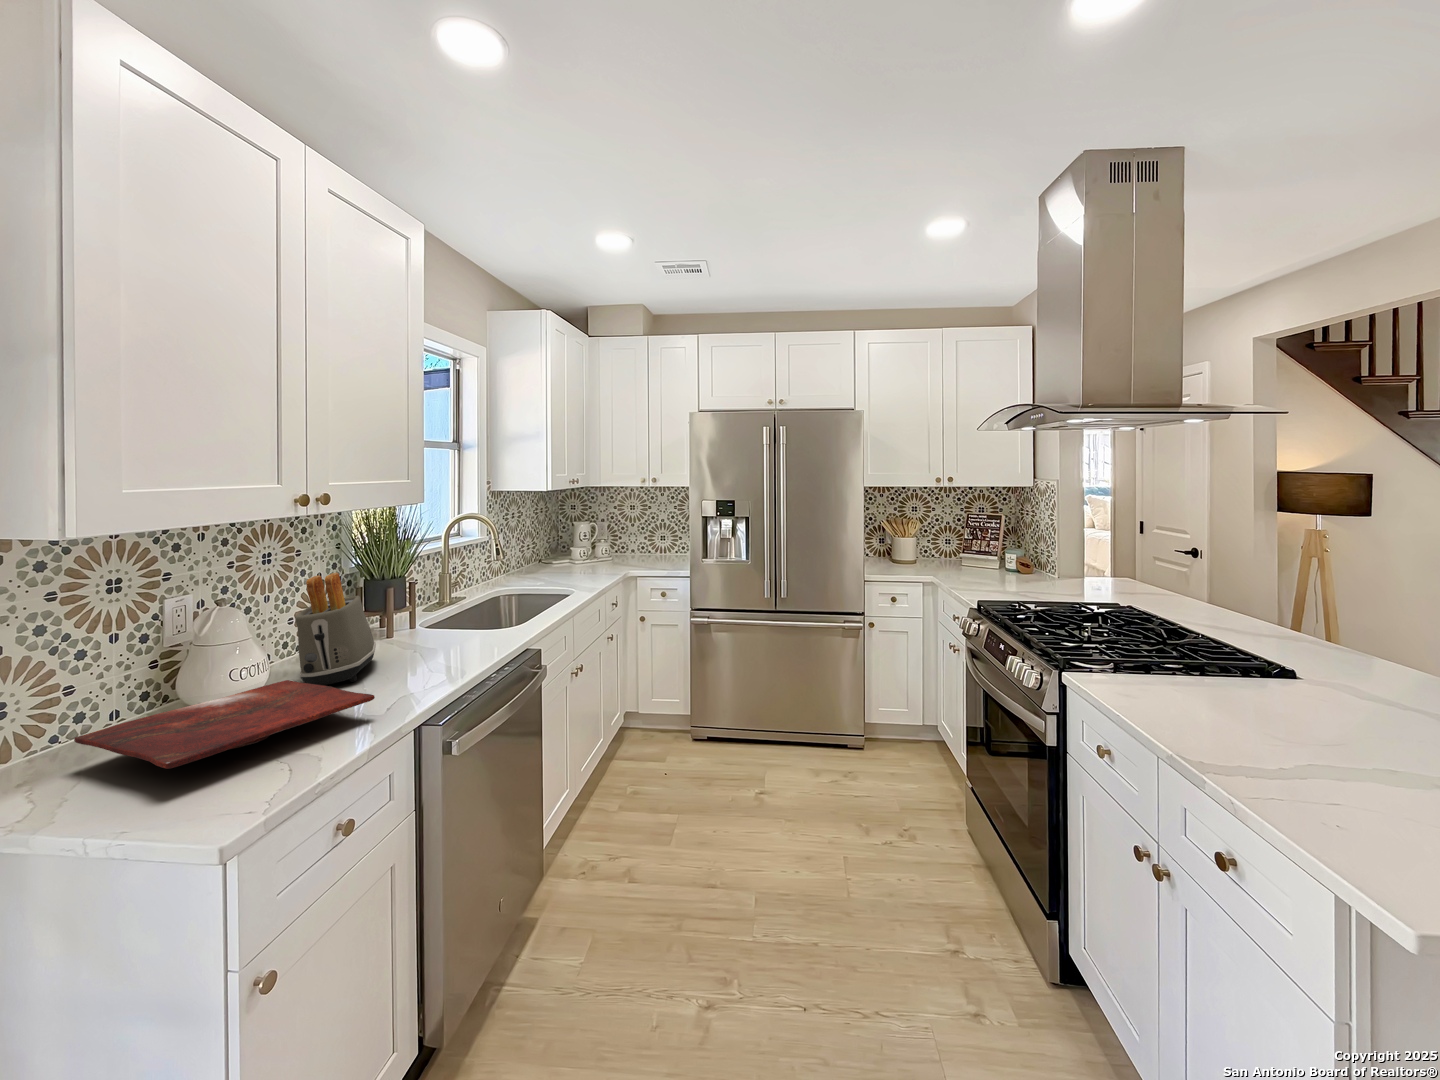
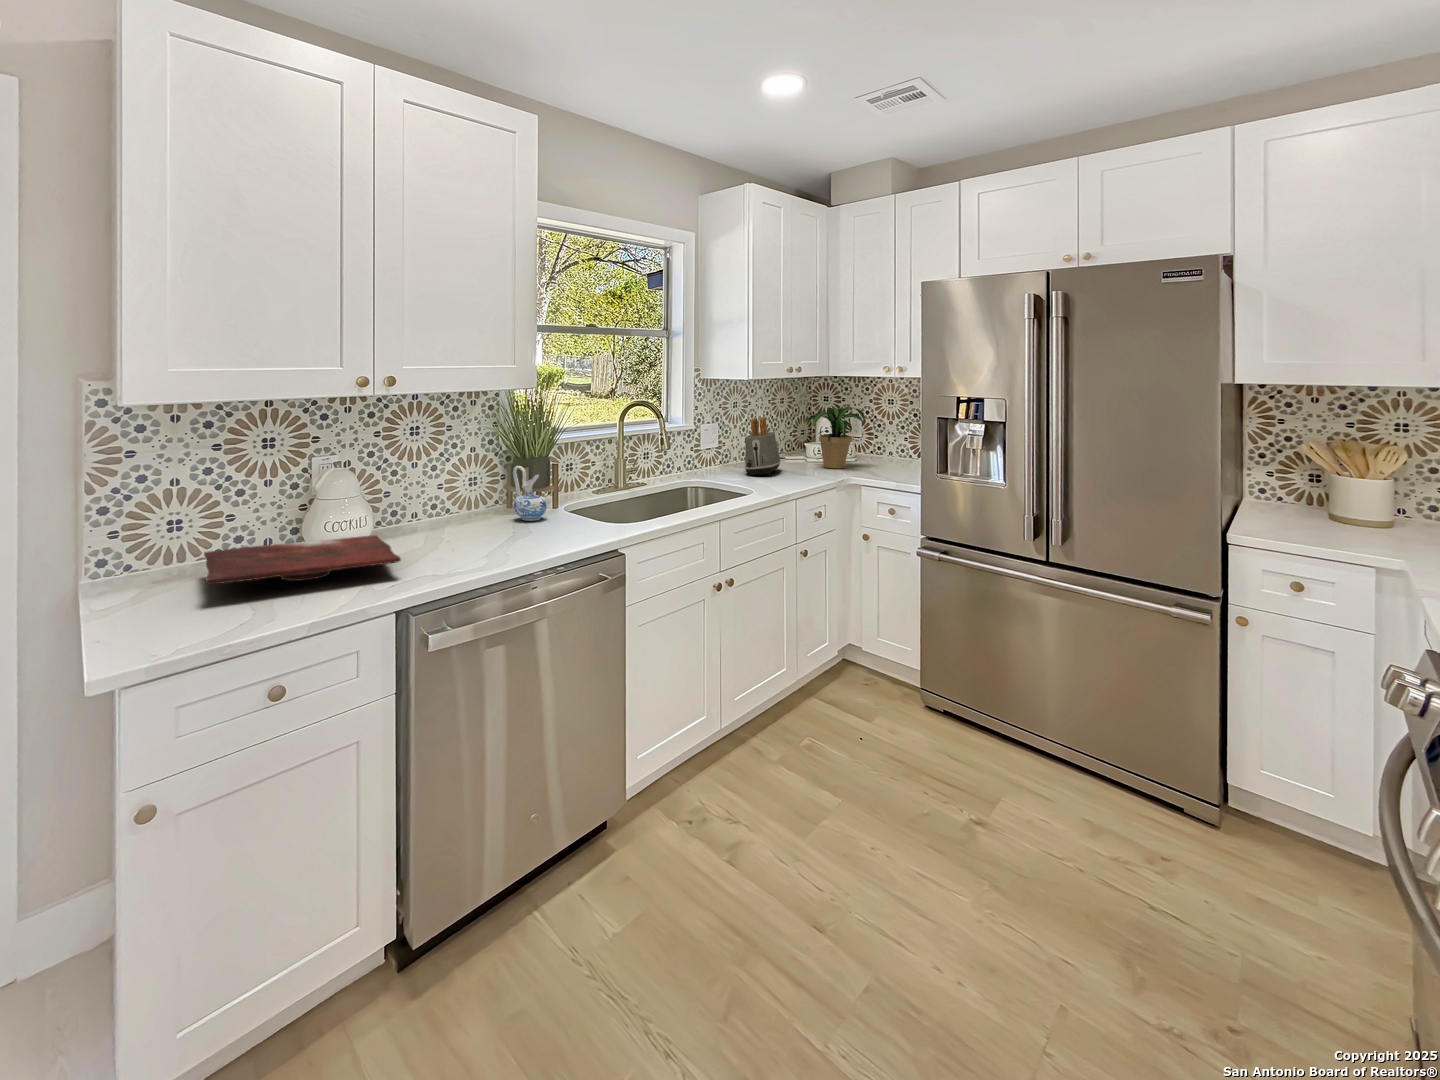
potted plant: none [569,513,624,566] -> present [806,407,865,469]
toaster: present [295,573,376,685] -> present [745,417,781,476]
ceramic pitcher: none [380,587,419,644] -> present [513,466,546,521]

